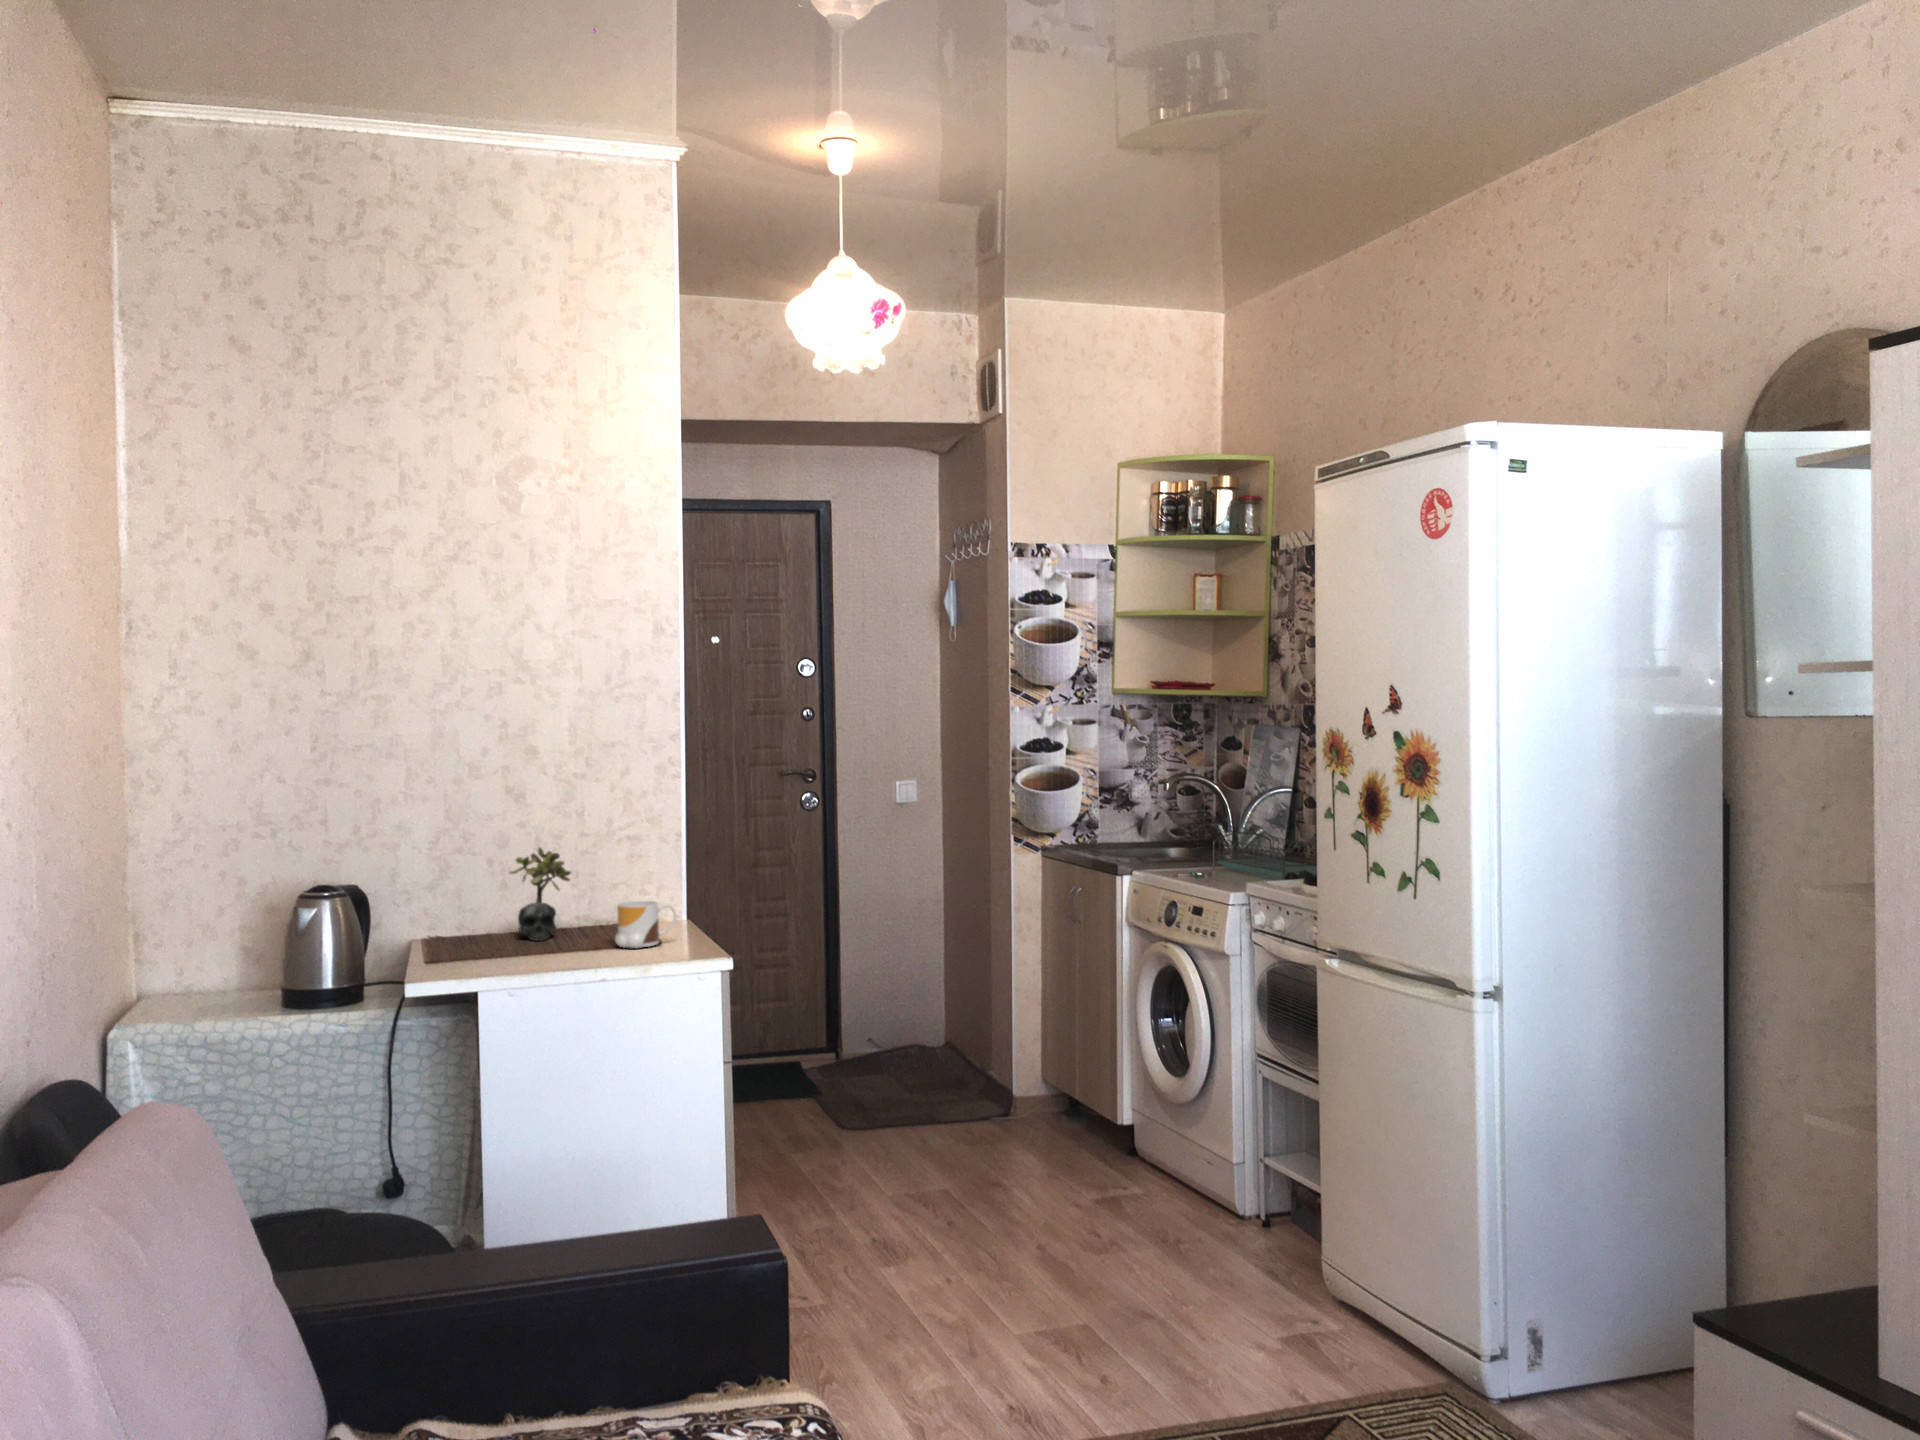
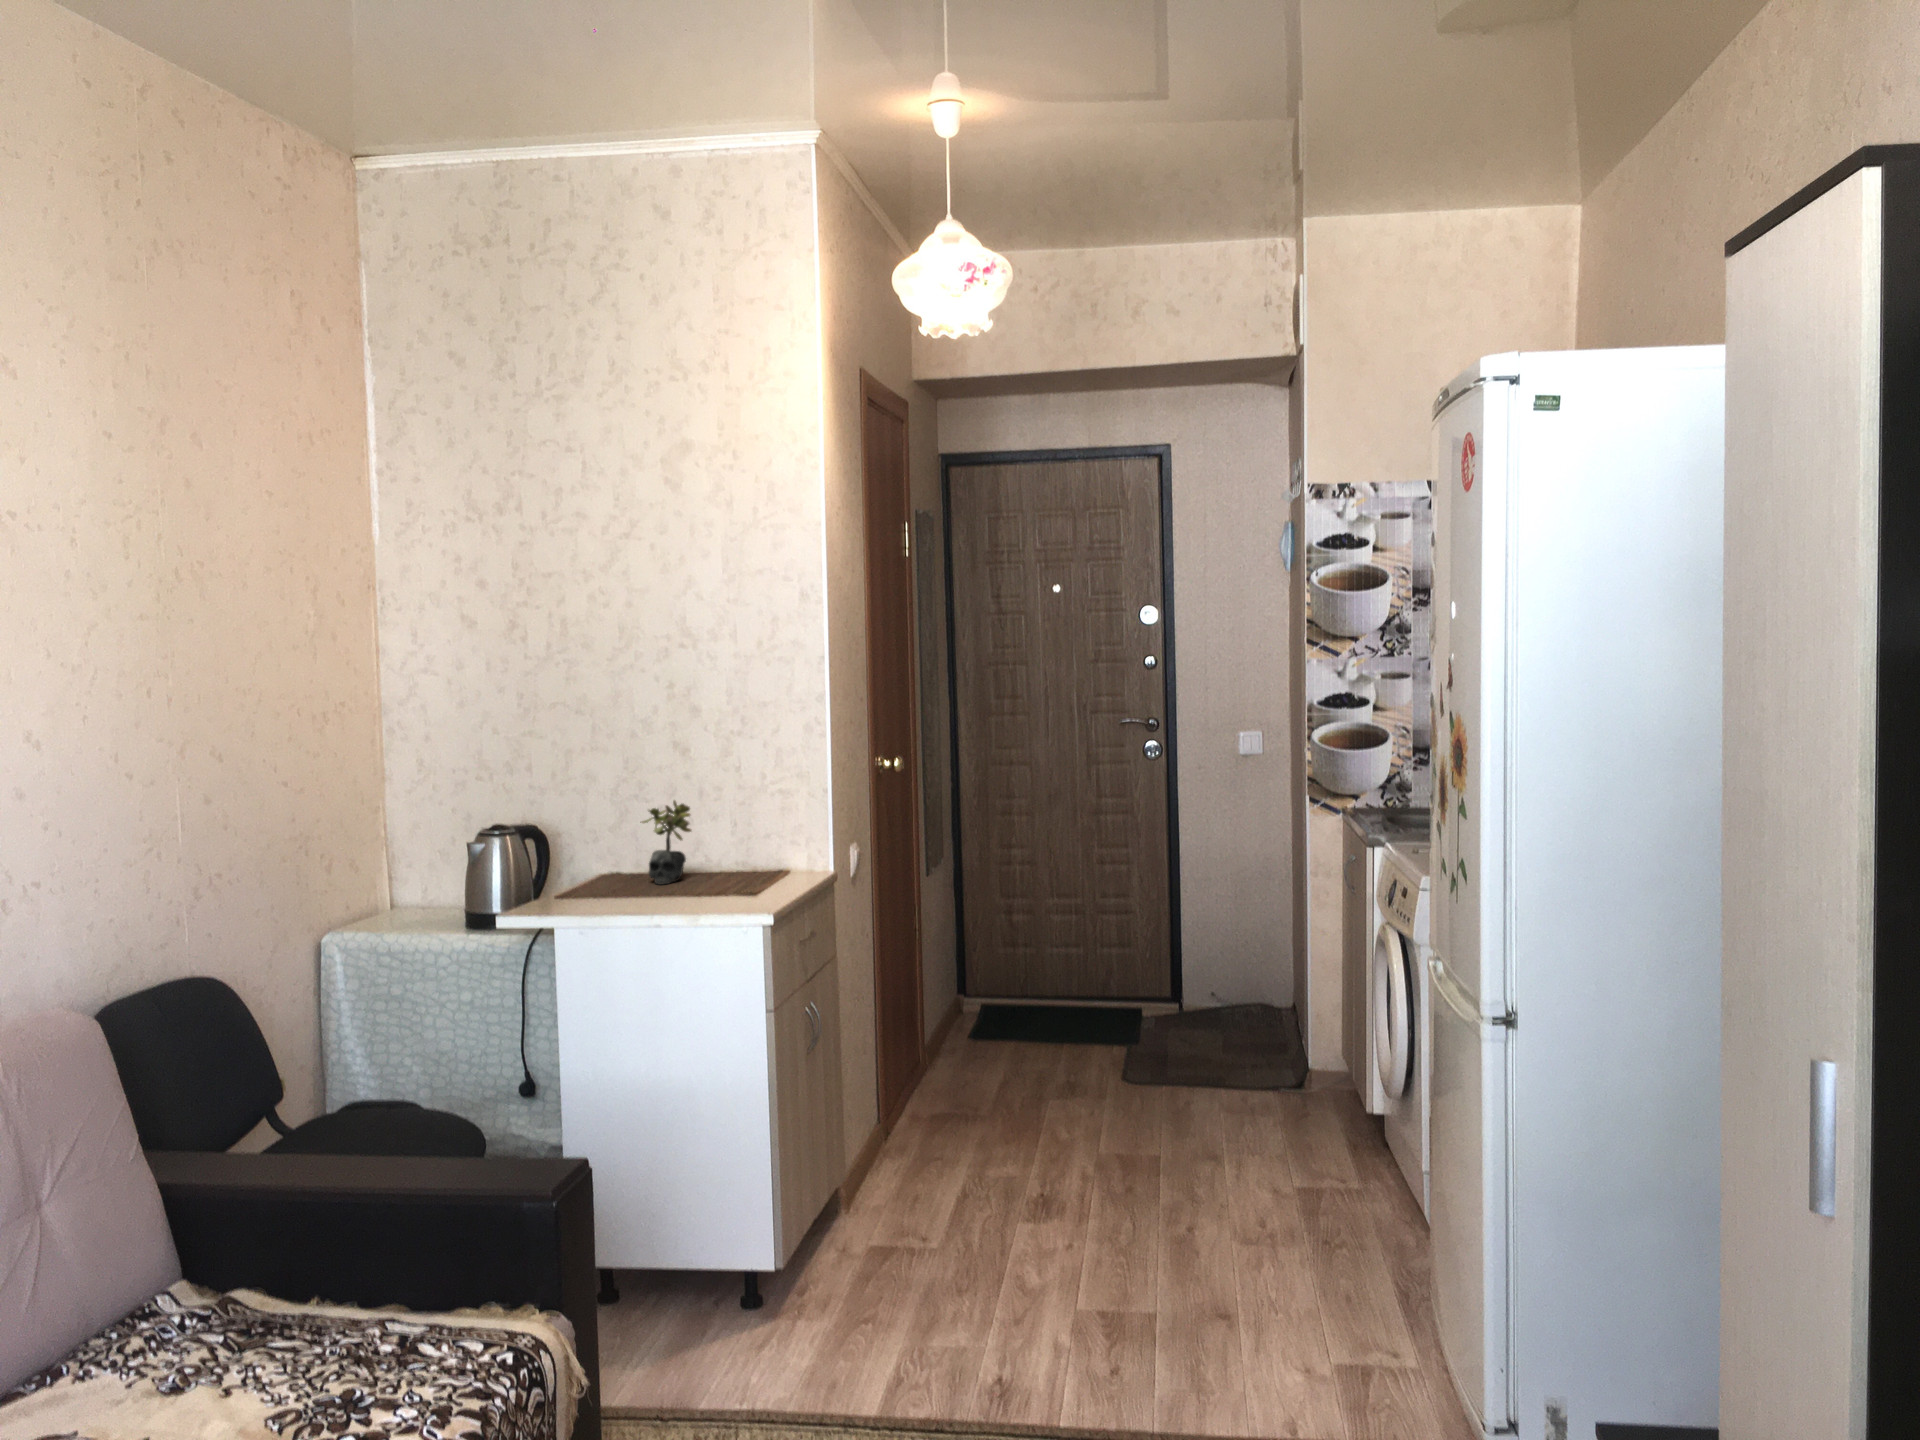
mug: present [615,901,677,949] -> none [697,854,753,898]

